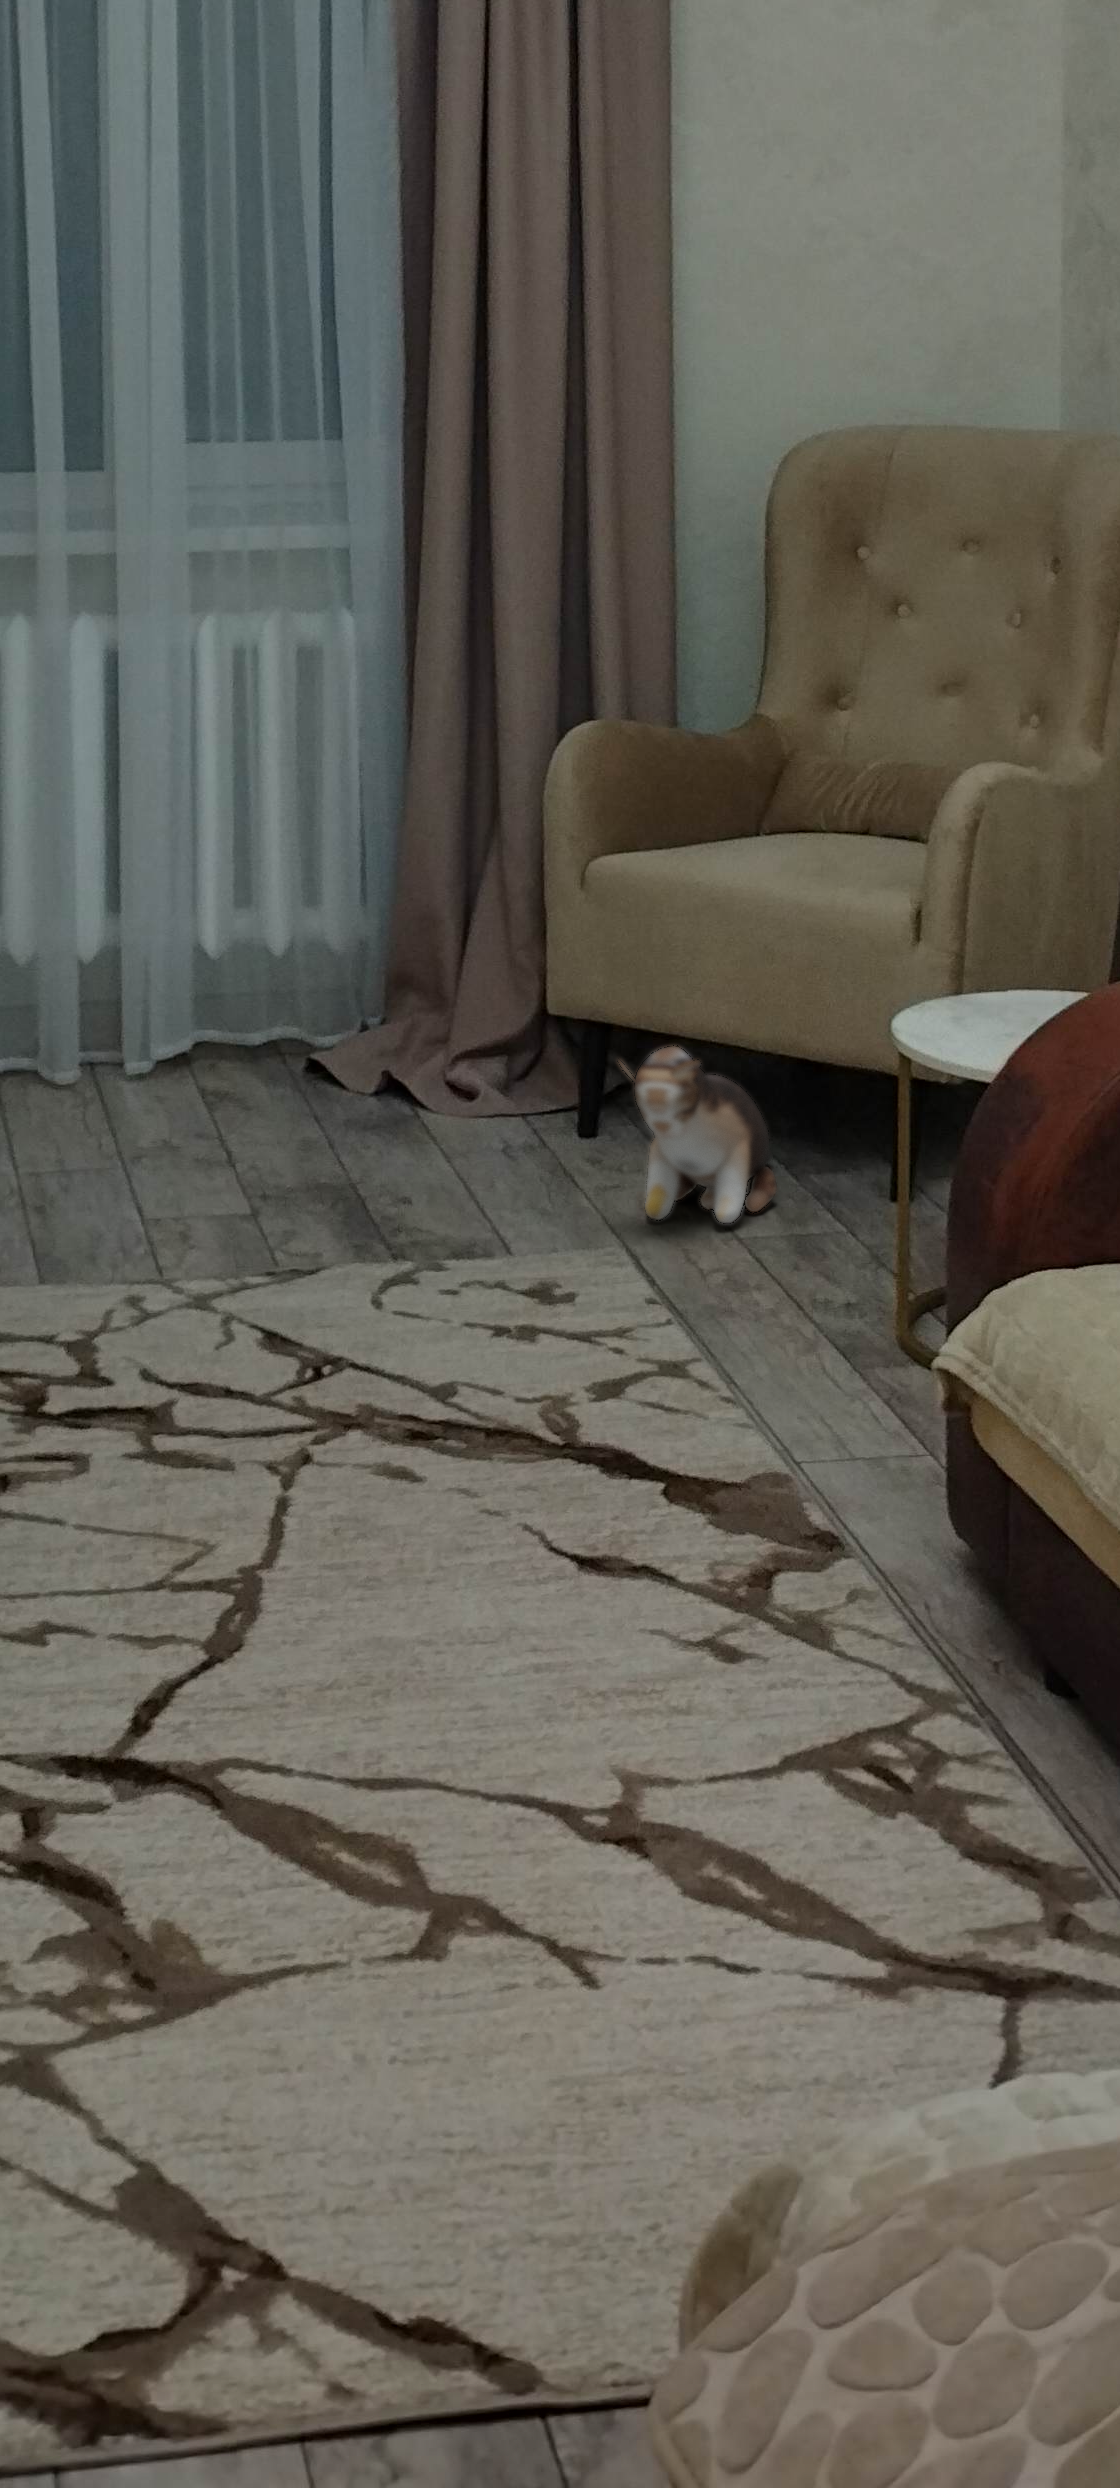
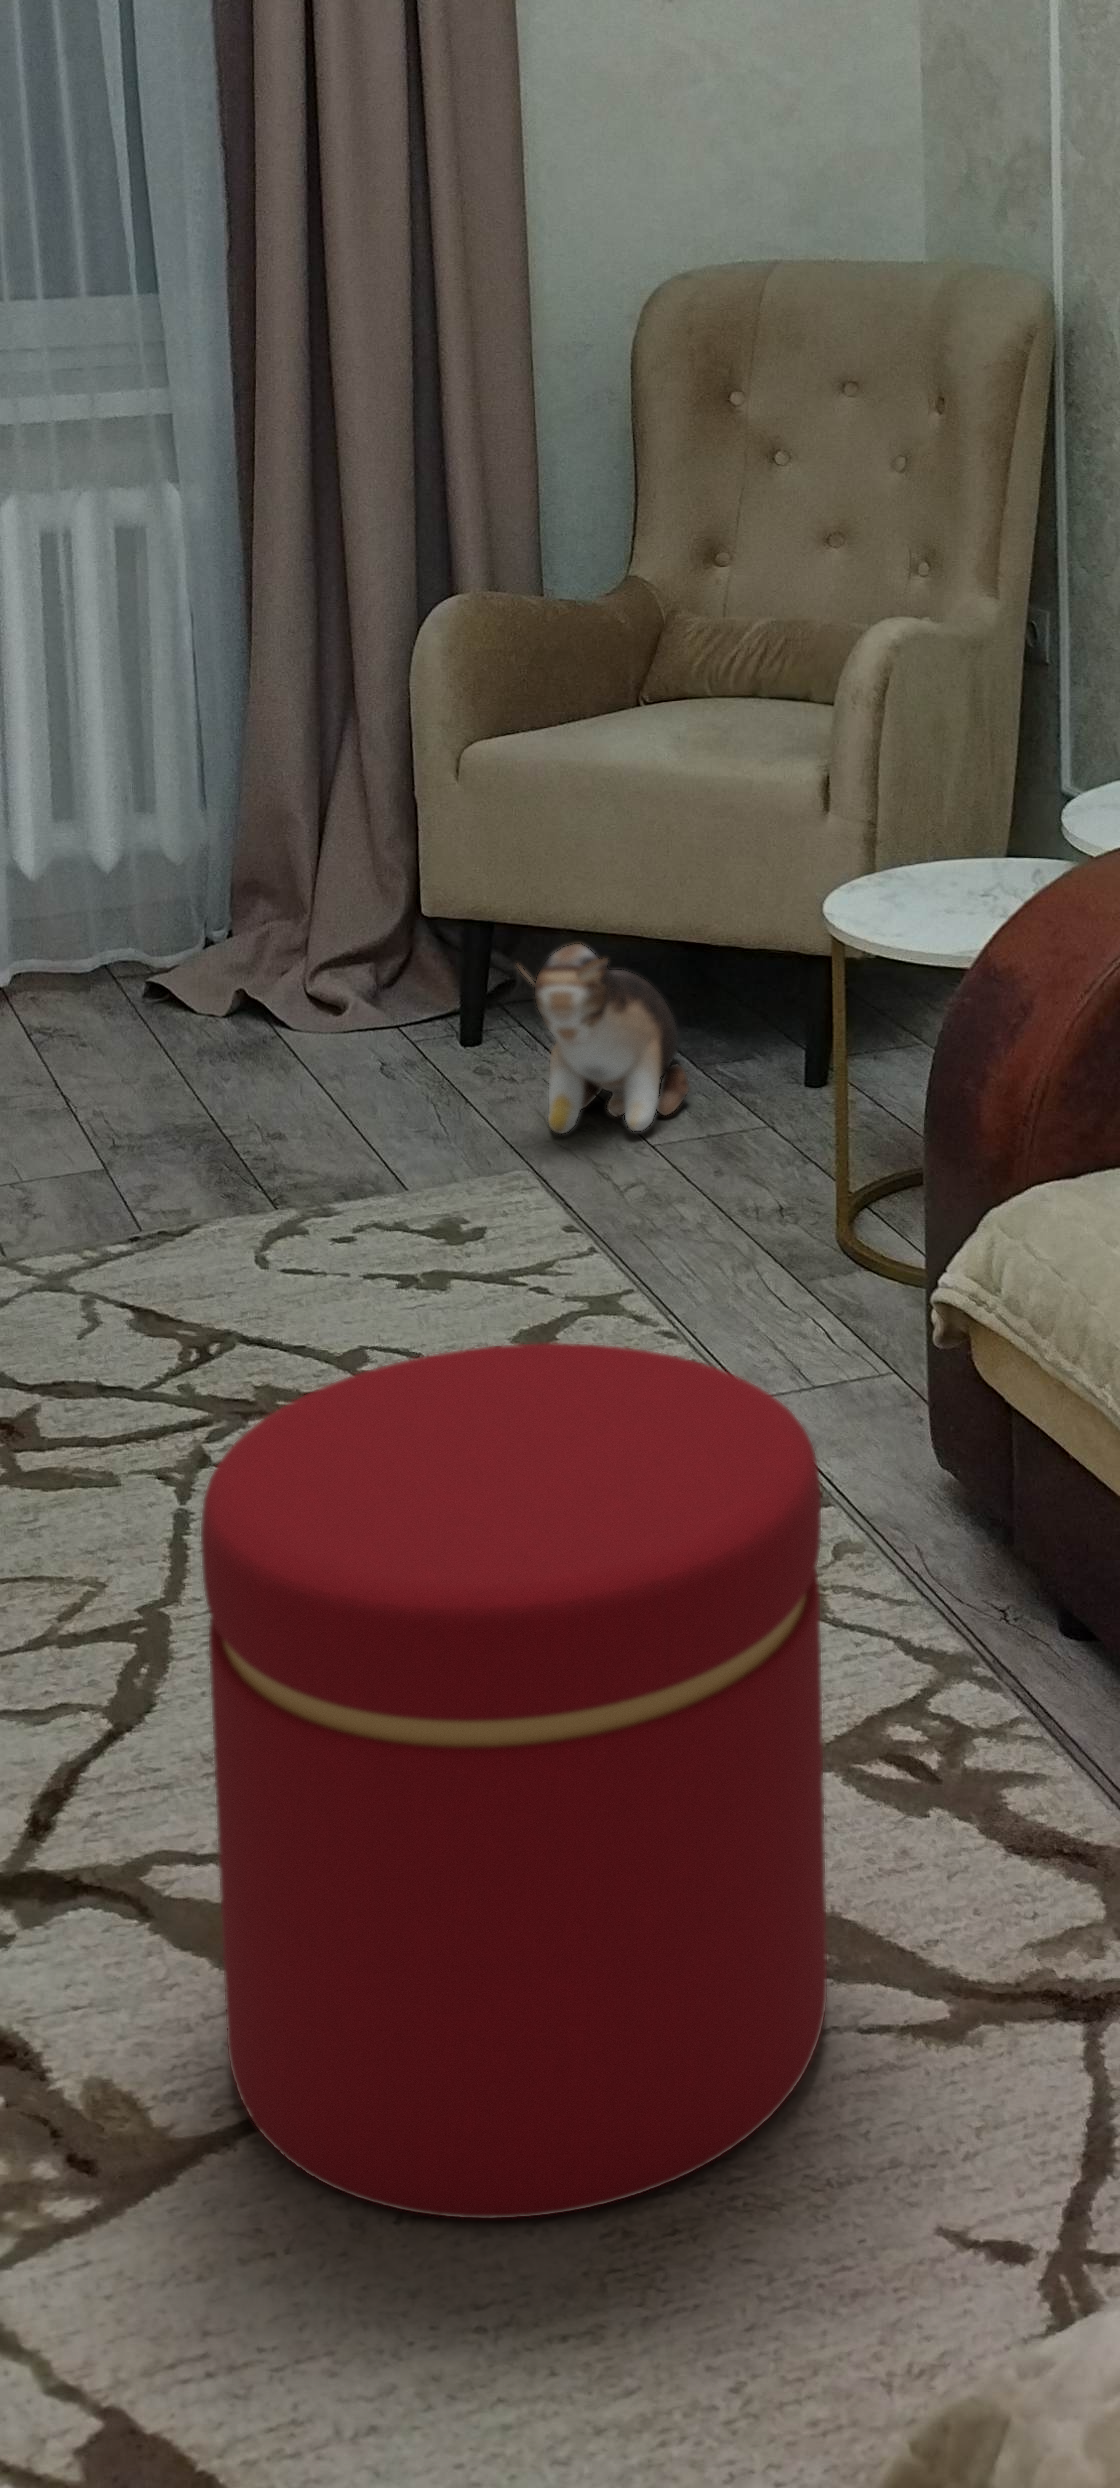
ottoman: none [262,1350,781,2078] -> present [201,1343,827,2218]

